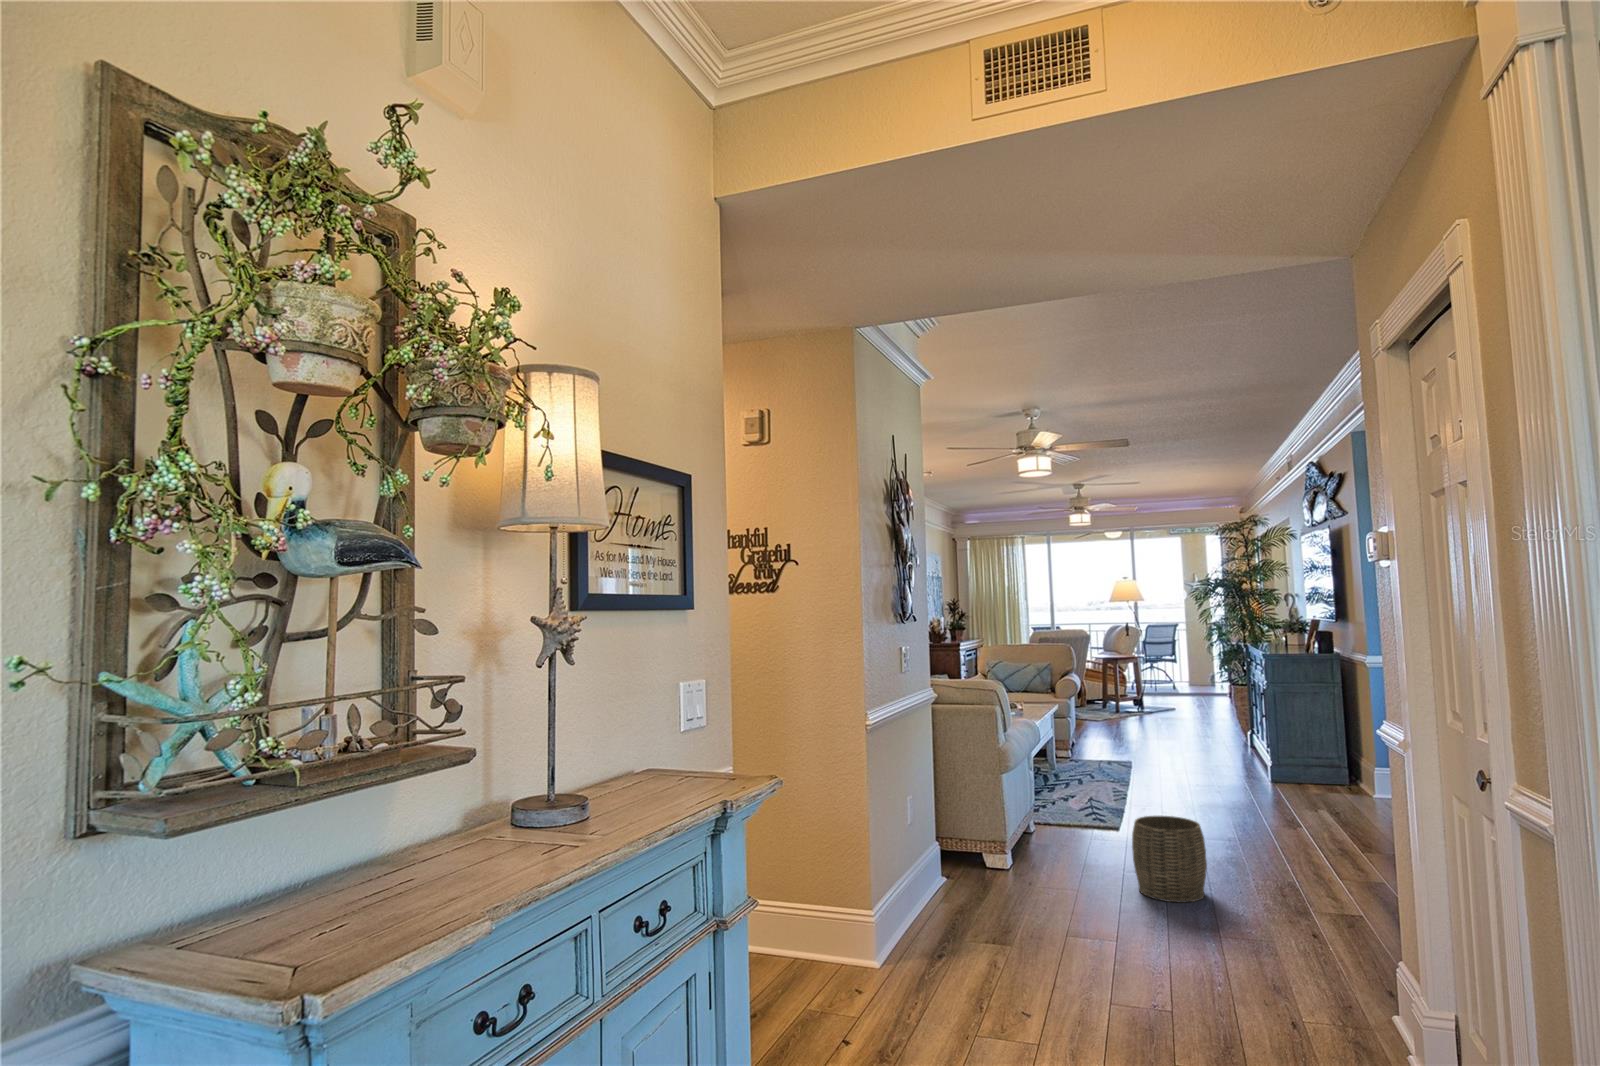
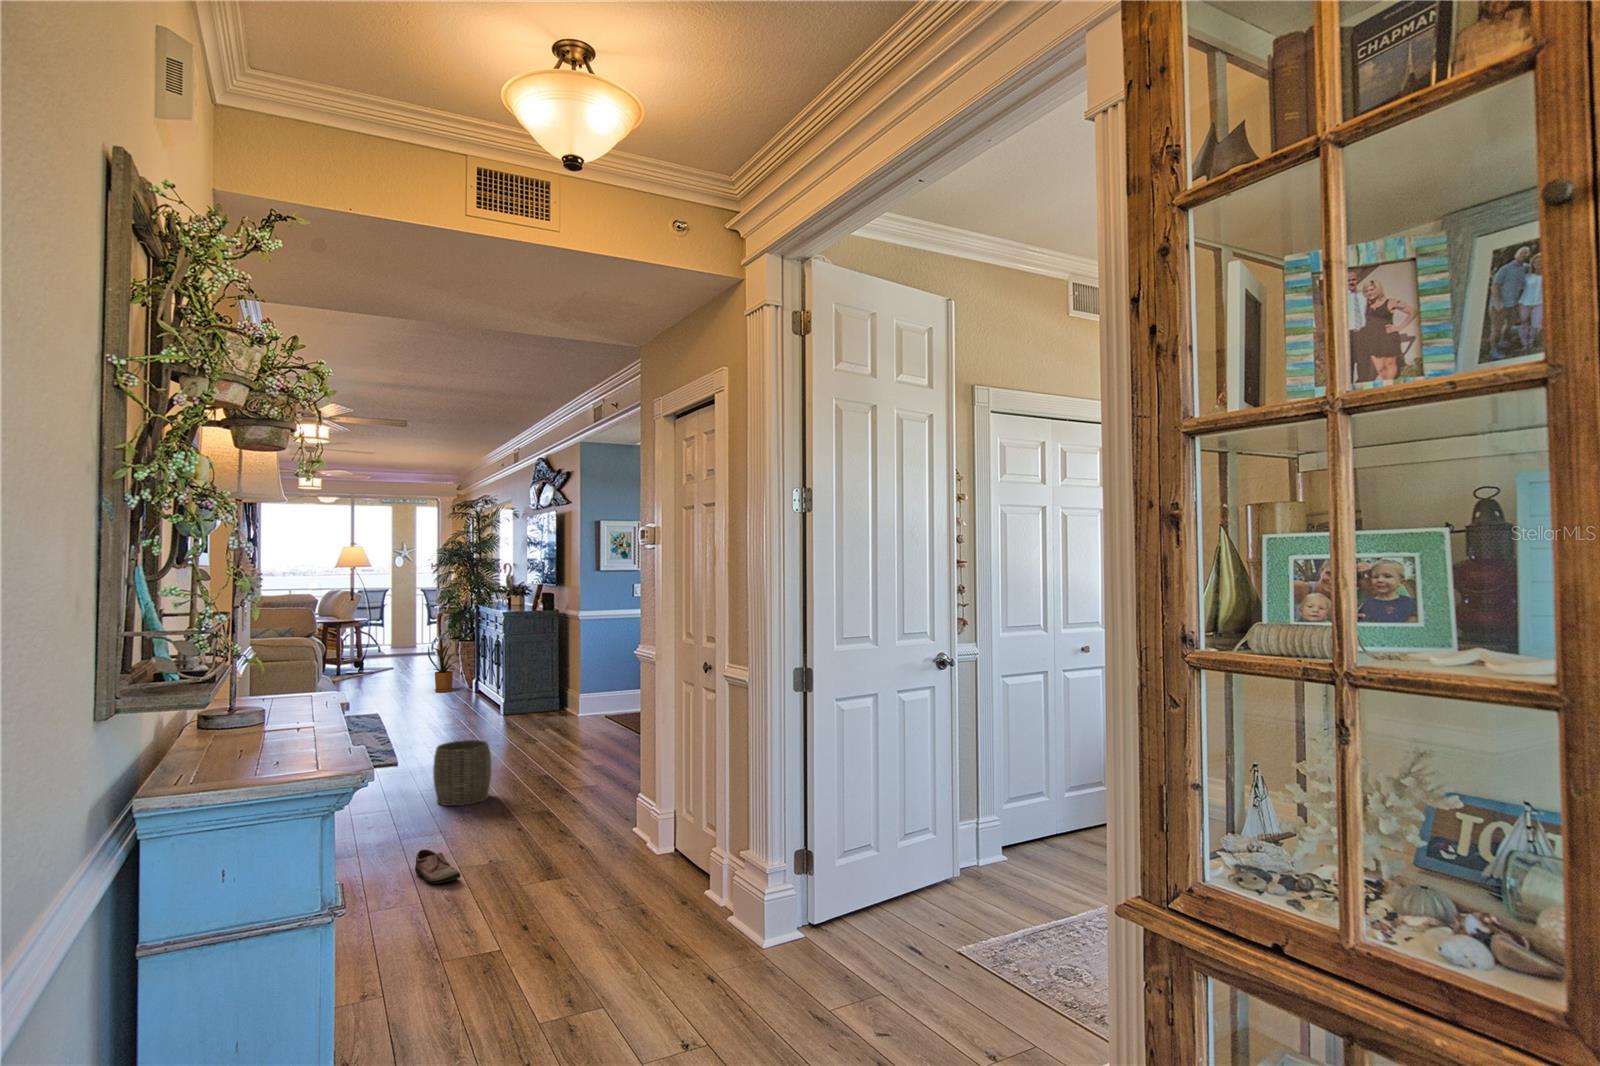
house plant: none [1196,687,1241,742] -> present [428,644,457,692]
shoe: none [1063,959,1110,1016] -> present [415,849,461,884]

